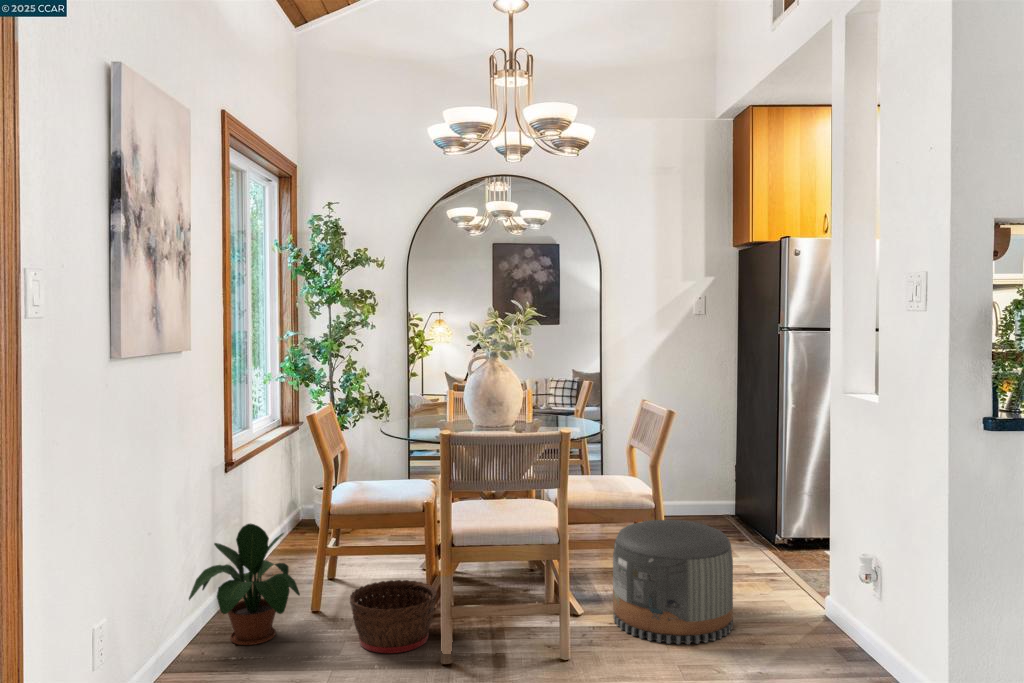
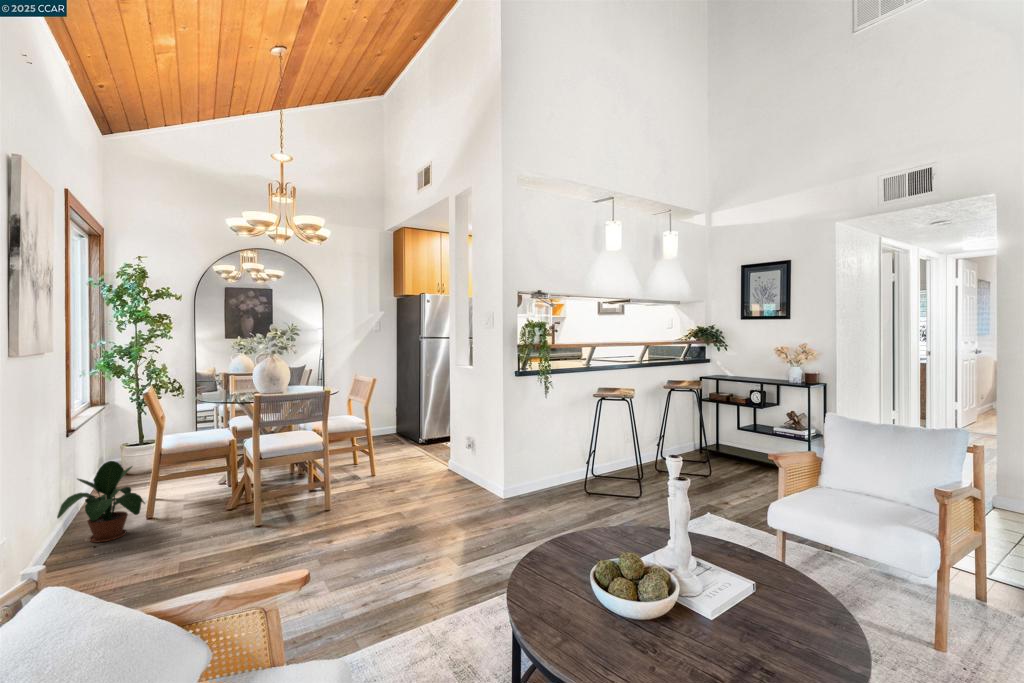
pouf: present [613,520,733,644] -> none [347,433,409,493]
basket: present [350,580,437,653] -> none [186,484,246,527]

